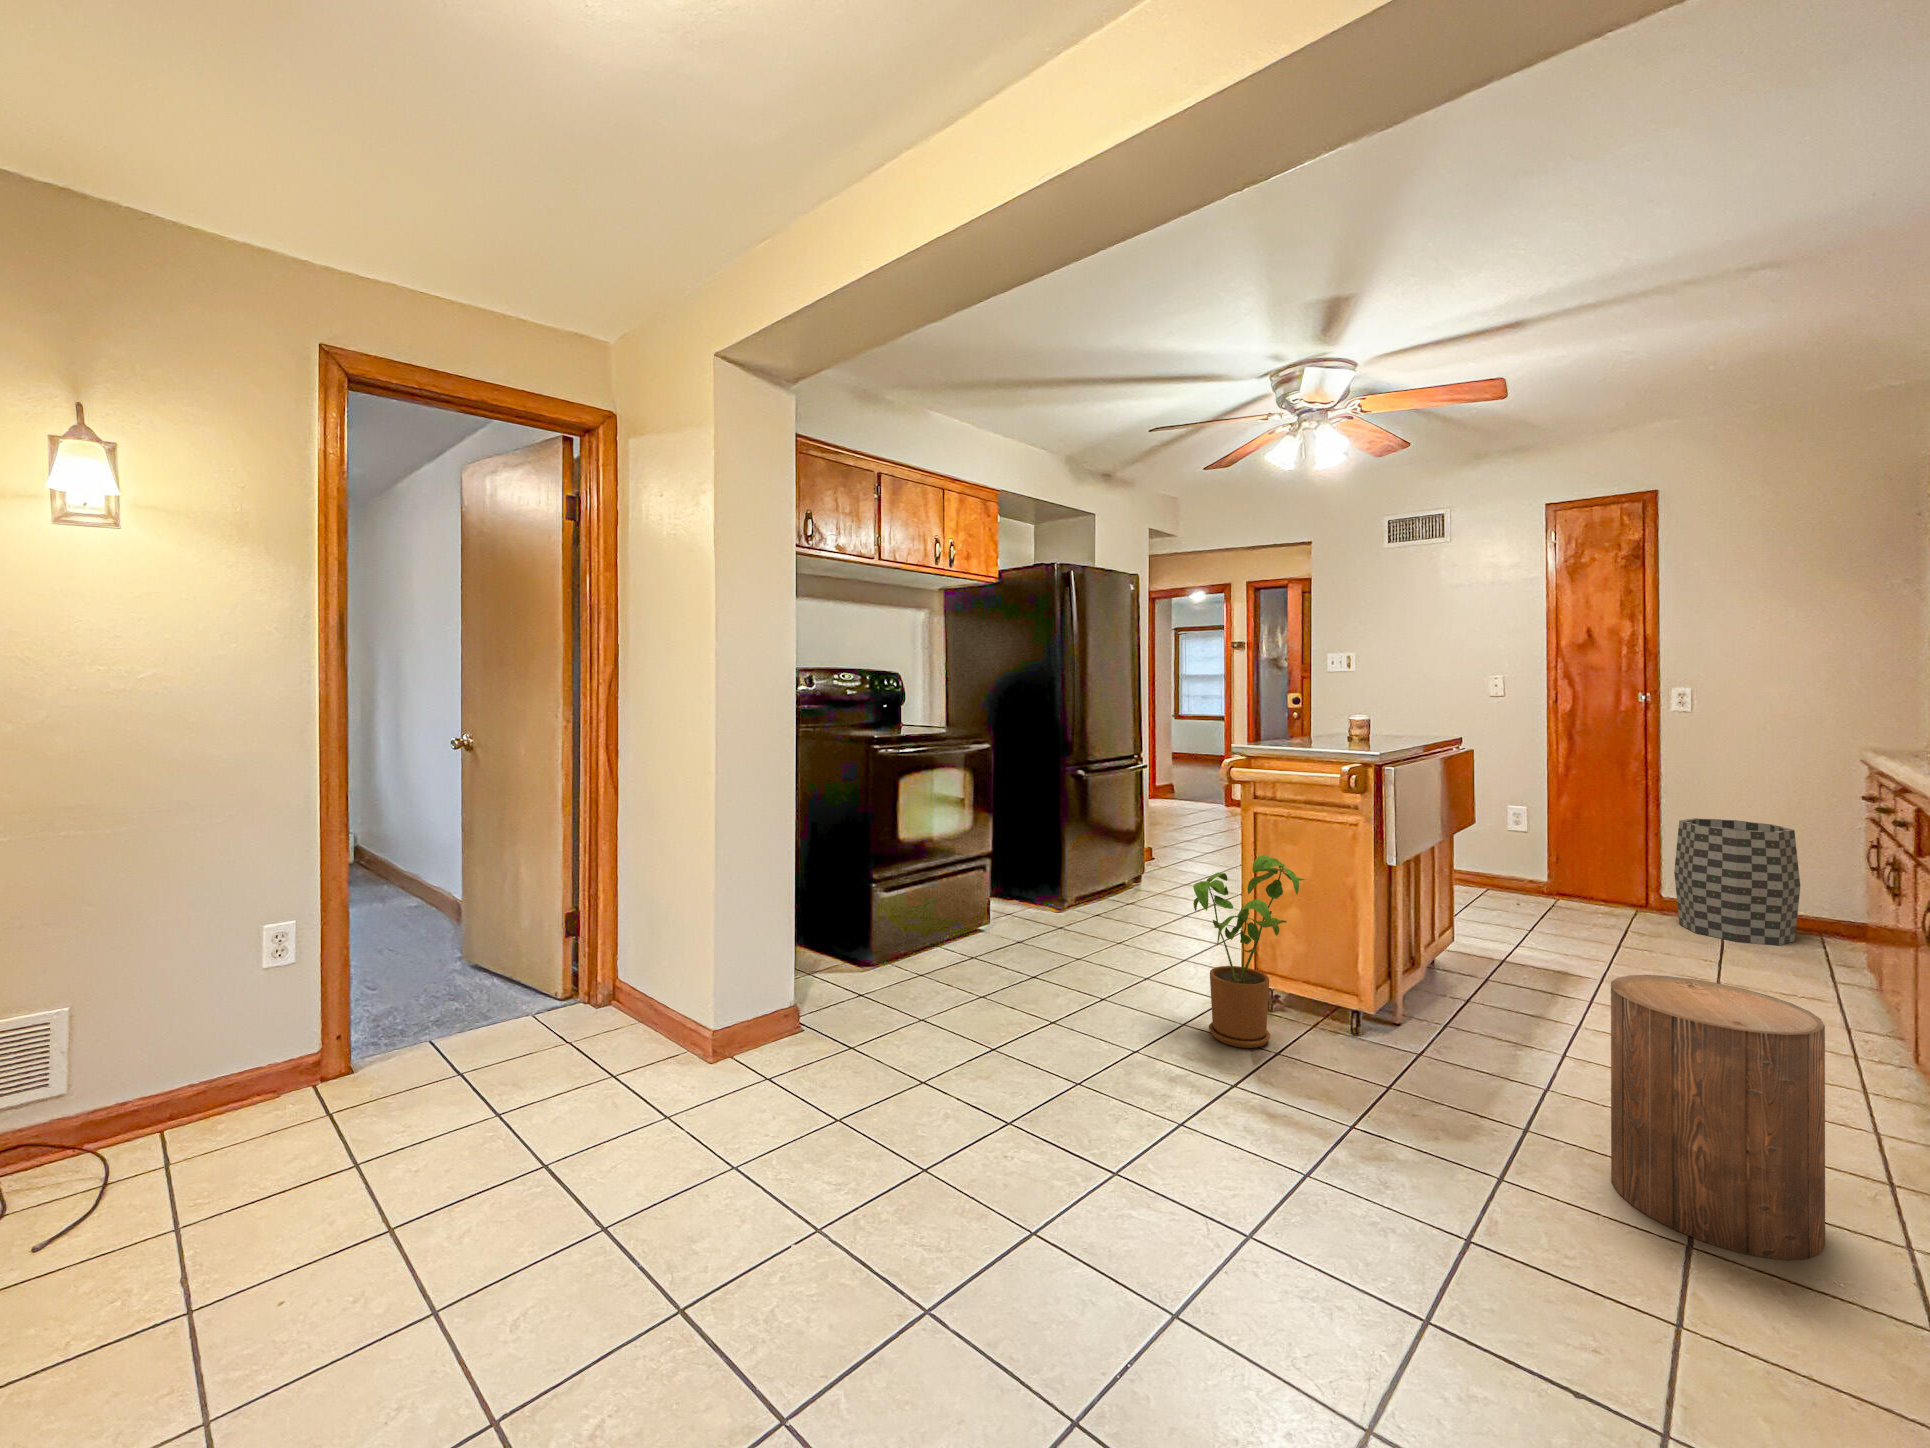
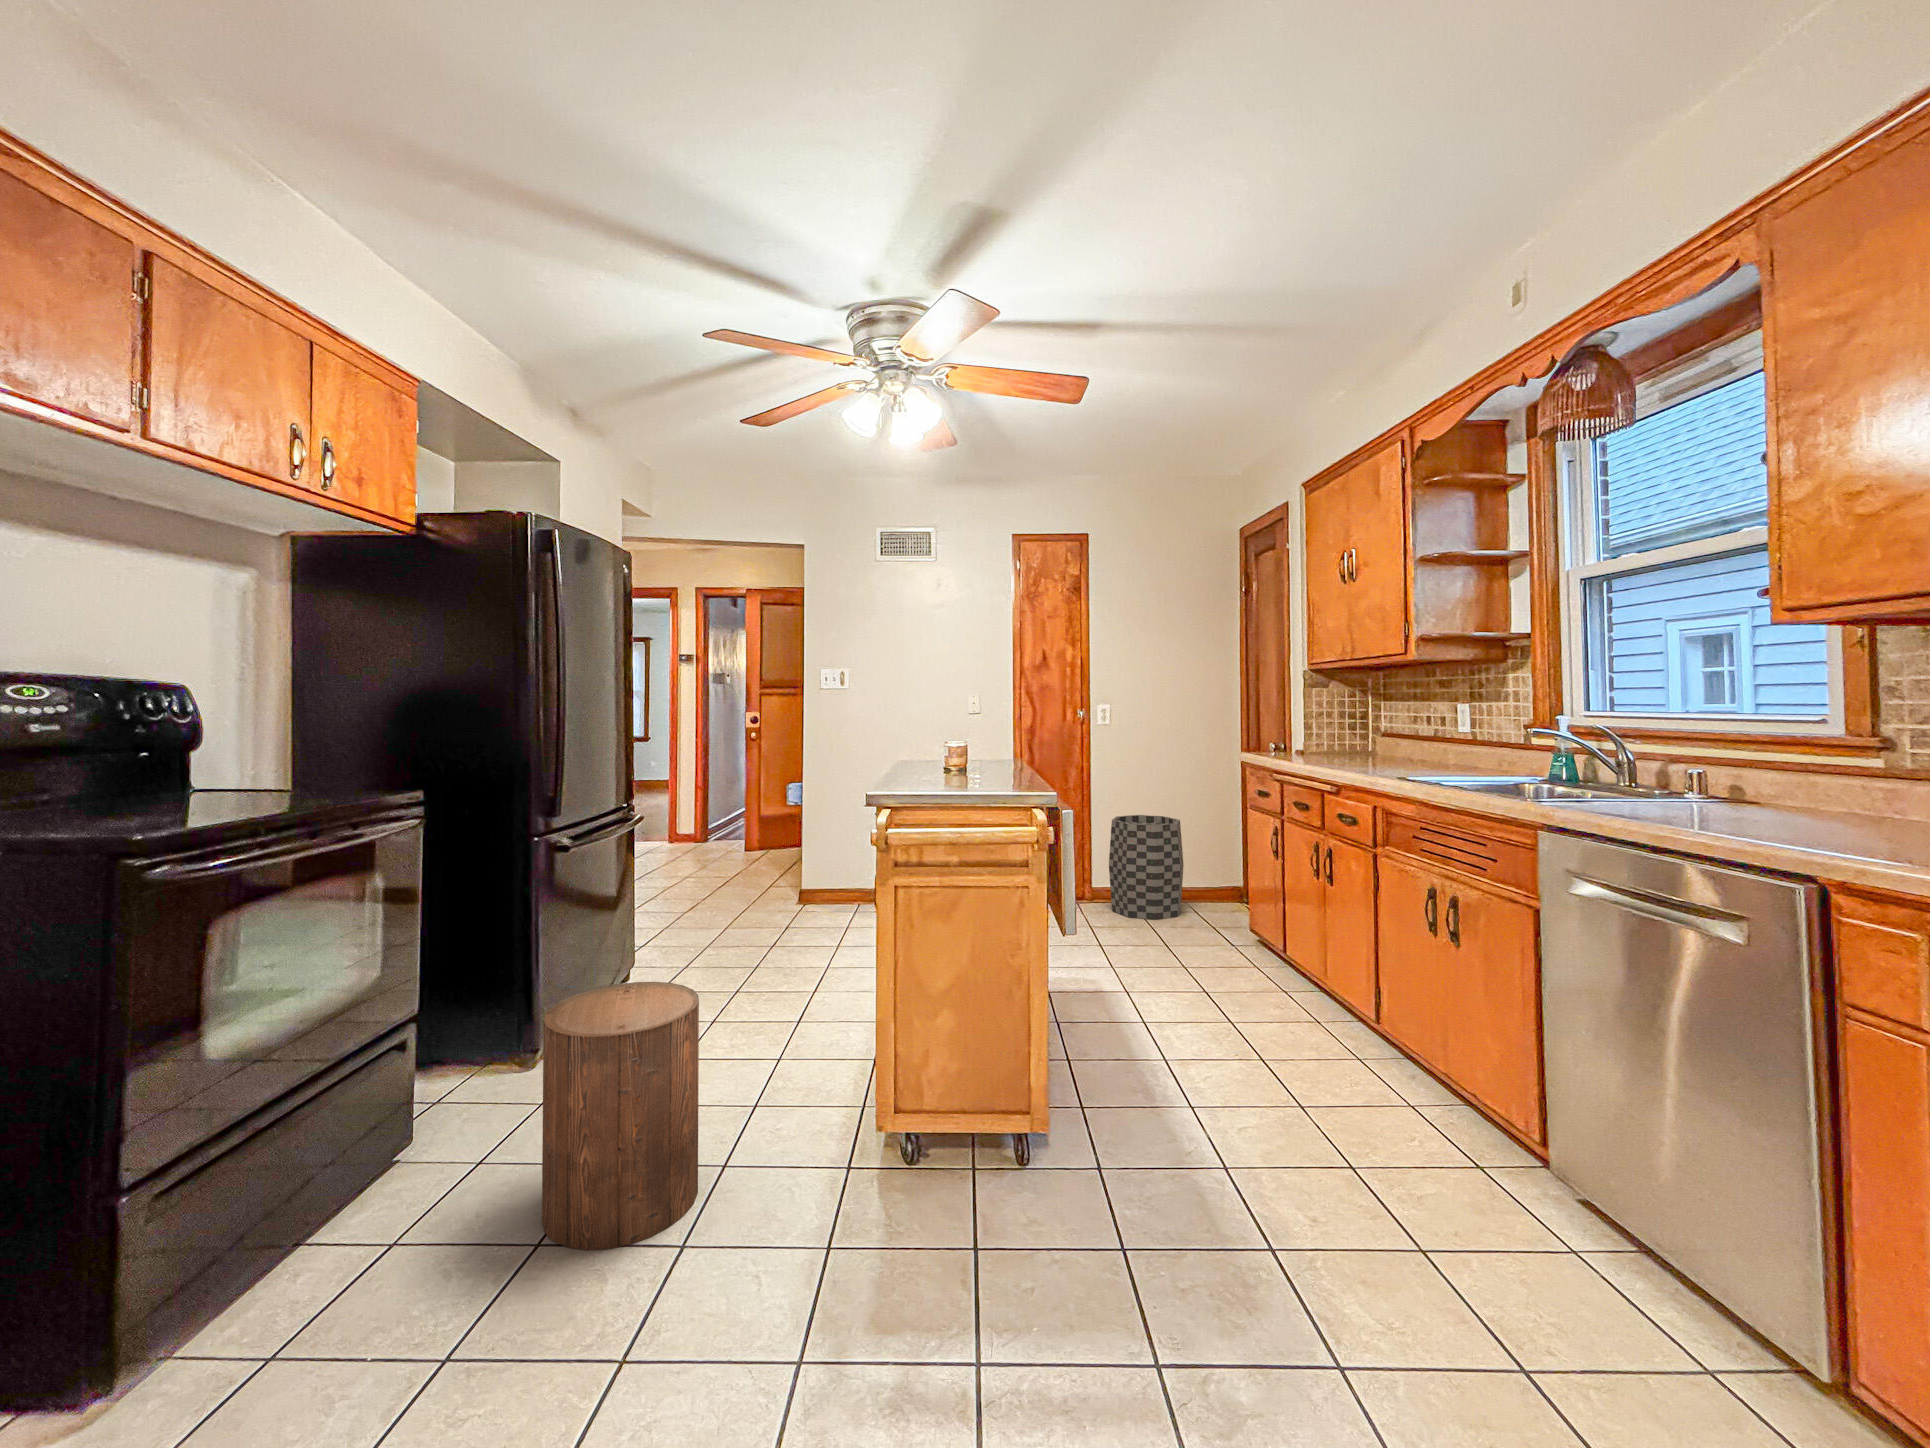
house plant: present [1193,855,1306,1048] -> none [838,954,996,1267]
stool: present [1611,975,1825,1260] -> present [542,982,699,1250]

